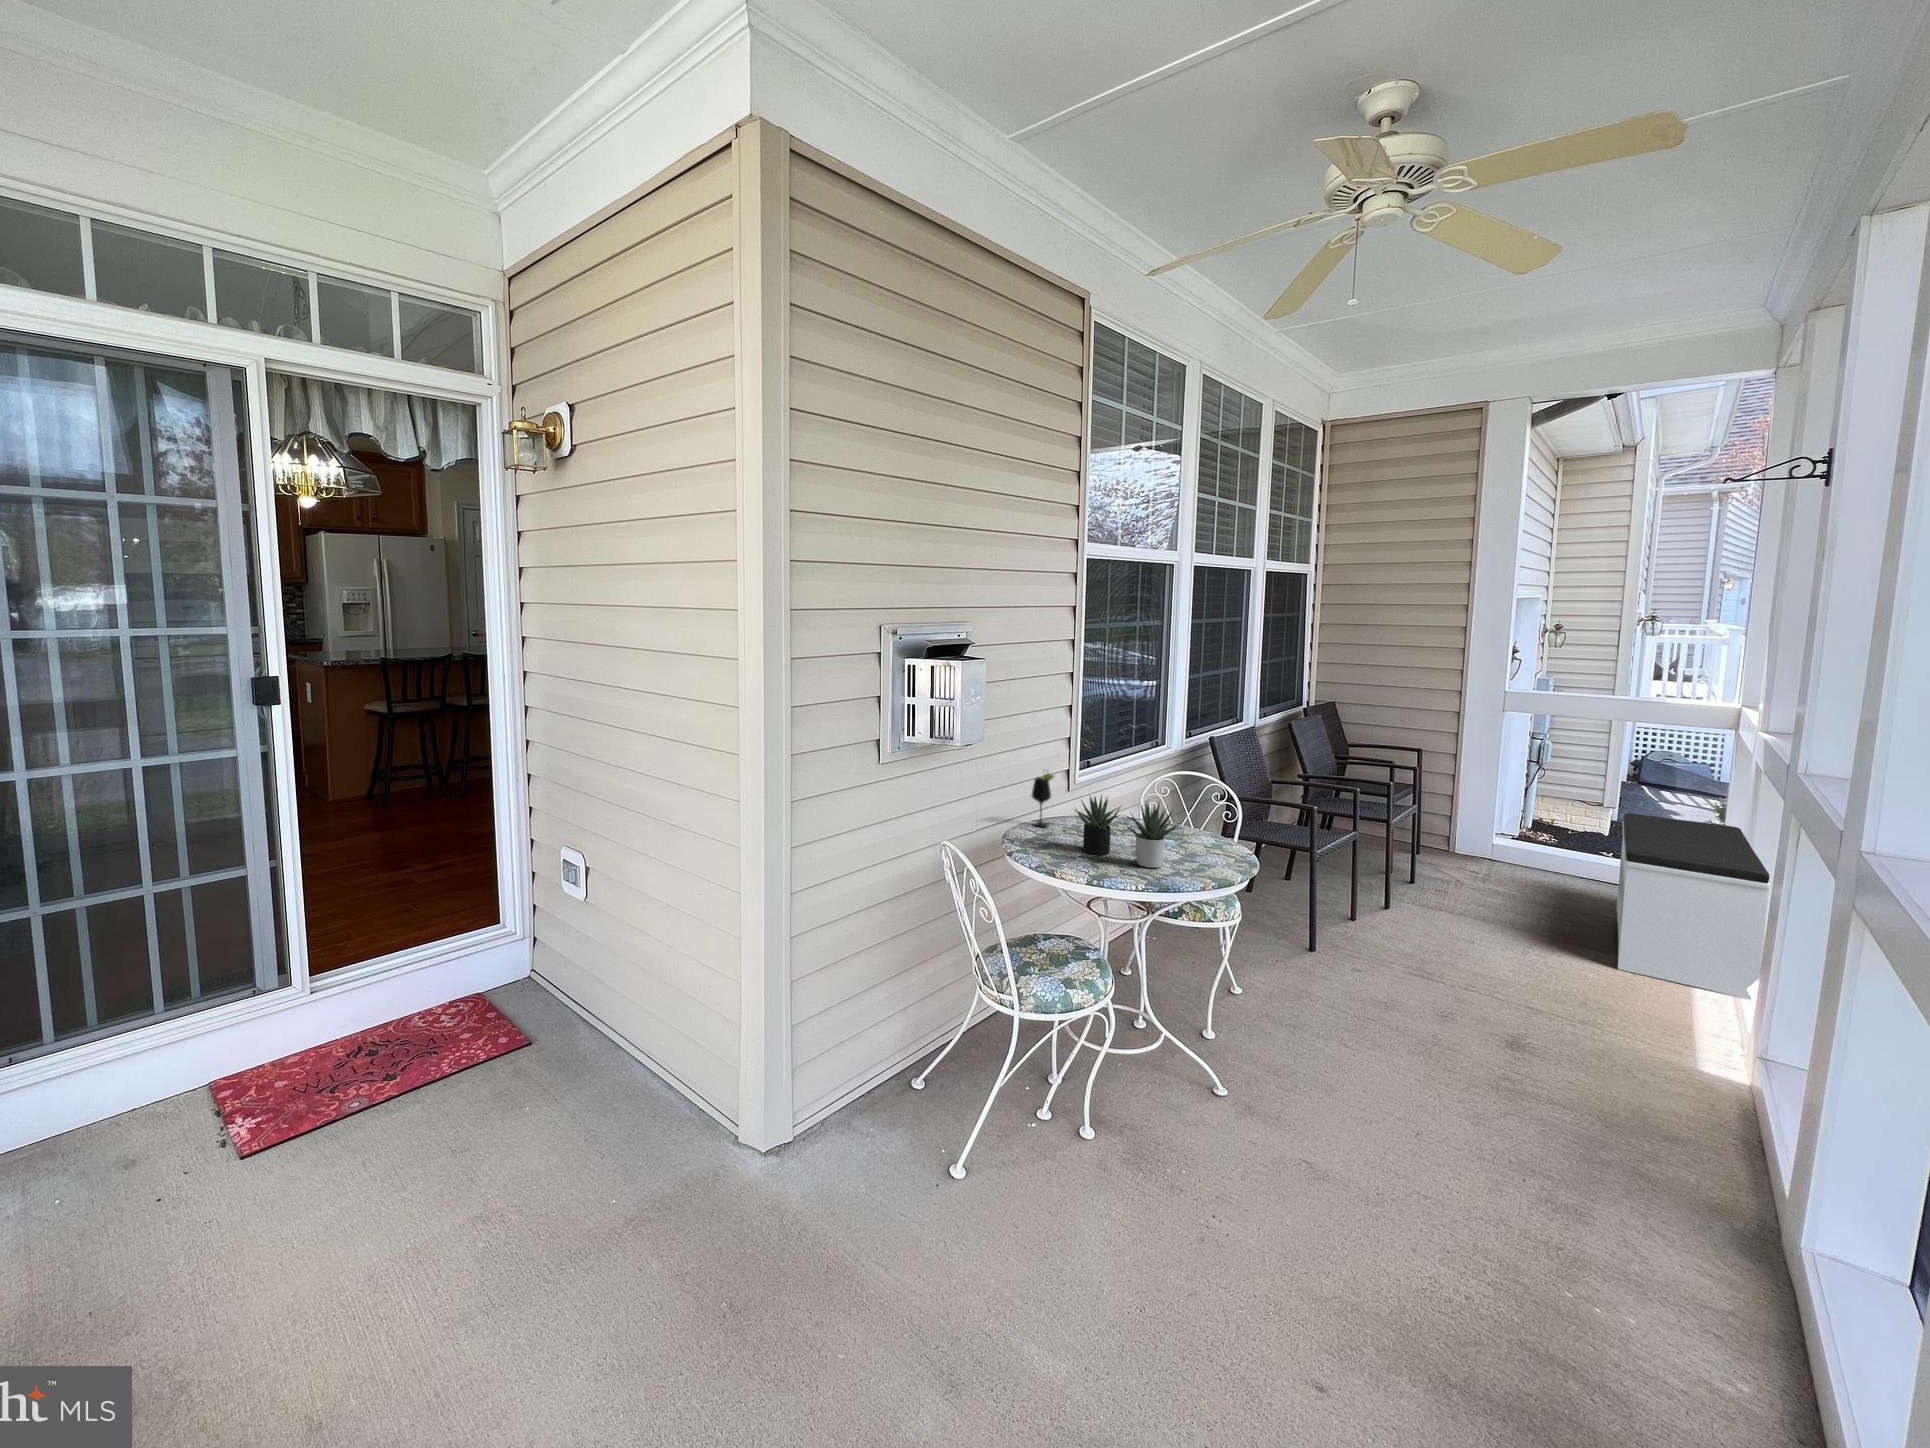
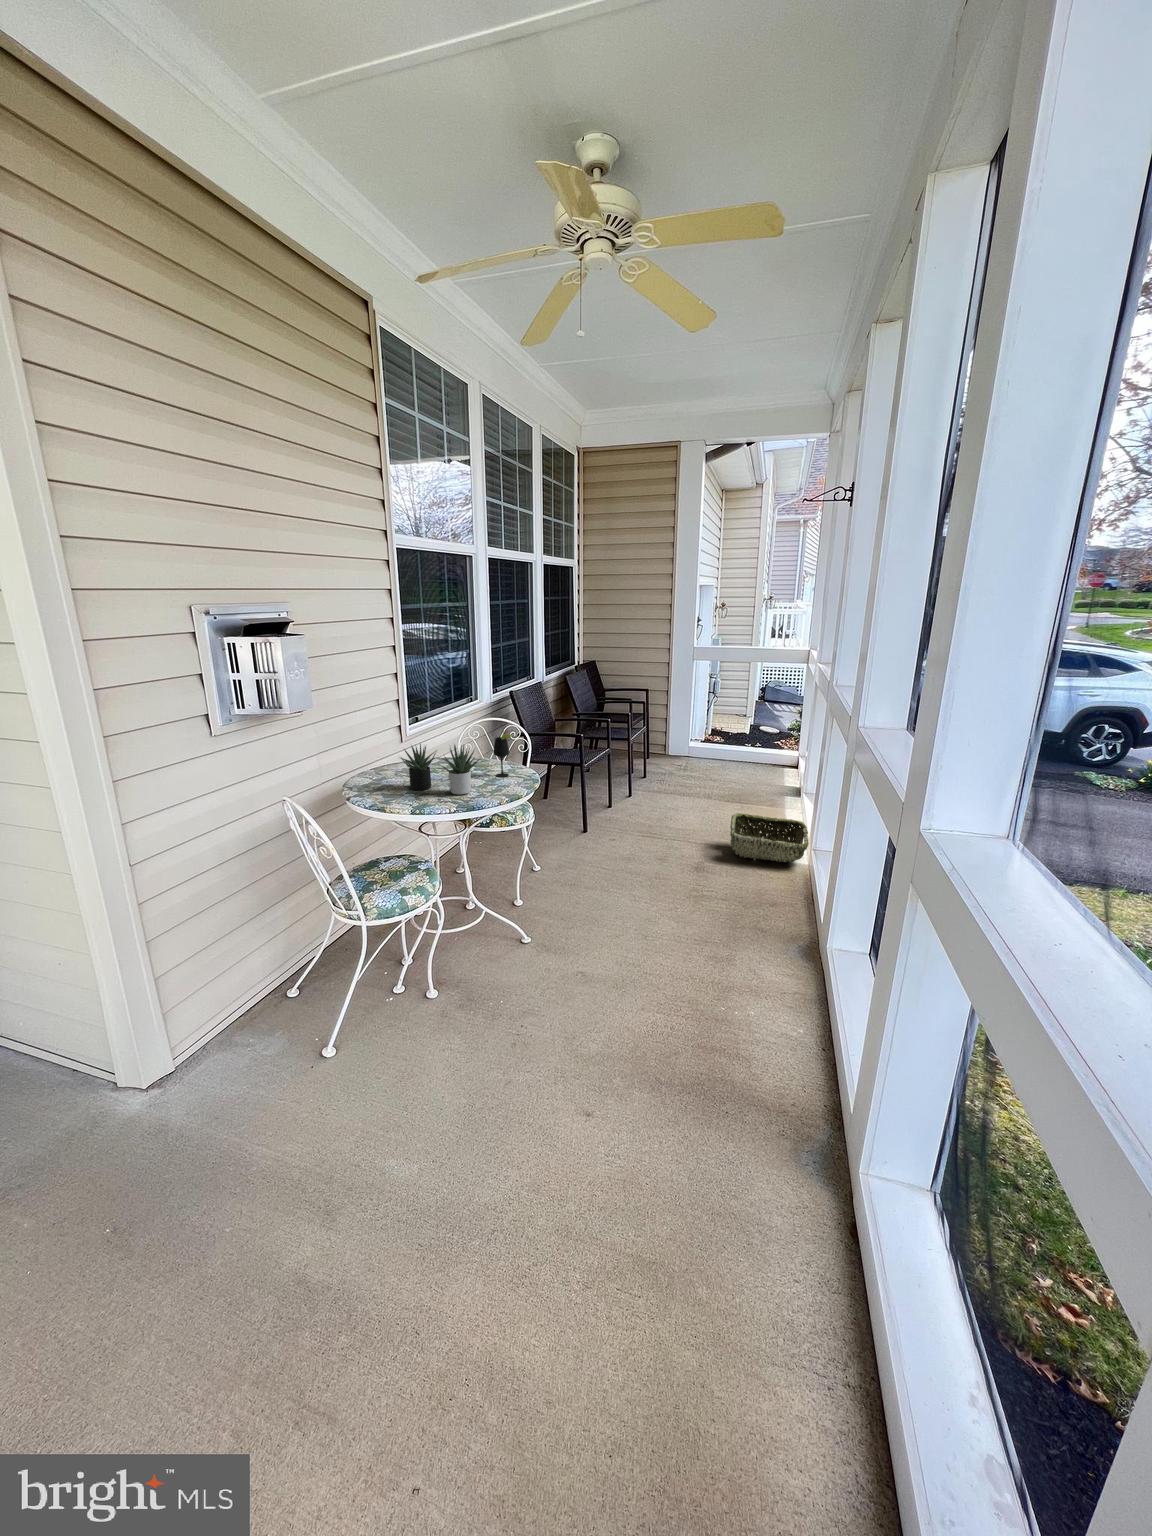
wine glass: present [1032,773,1054,827] -> present [493,730,511,777]
bench: present [1616,813,1770,999] -> none [742,718,808,814]
woven basket: none [1596,973,1782,1086] -> present [730,813,809,862]

